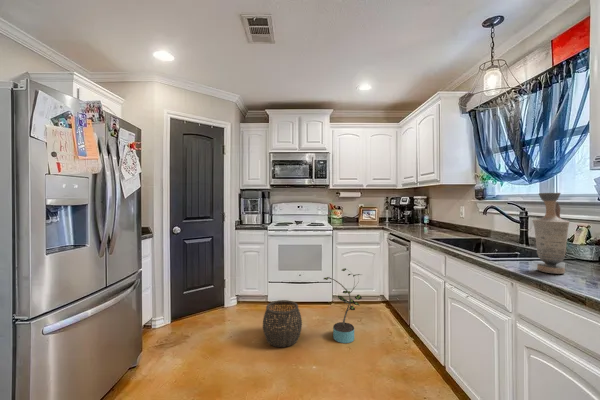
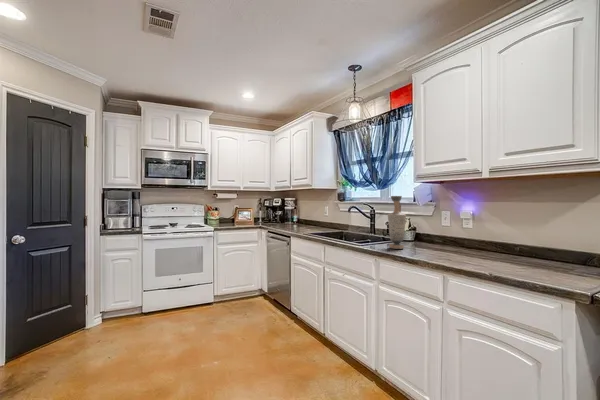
potted plant: present [324,268,362,343] -> none [213,267,253,341]
woven basket: present [263,300,302,347] -> none [142,310,191,363]

